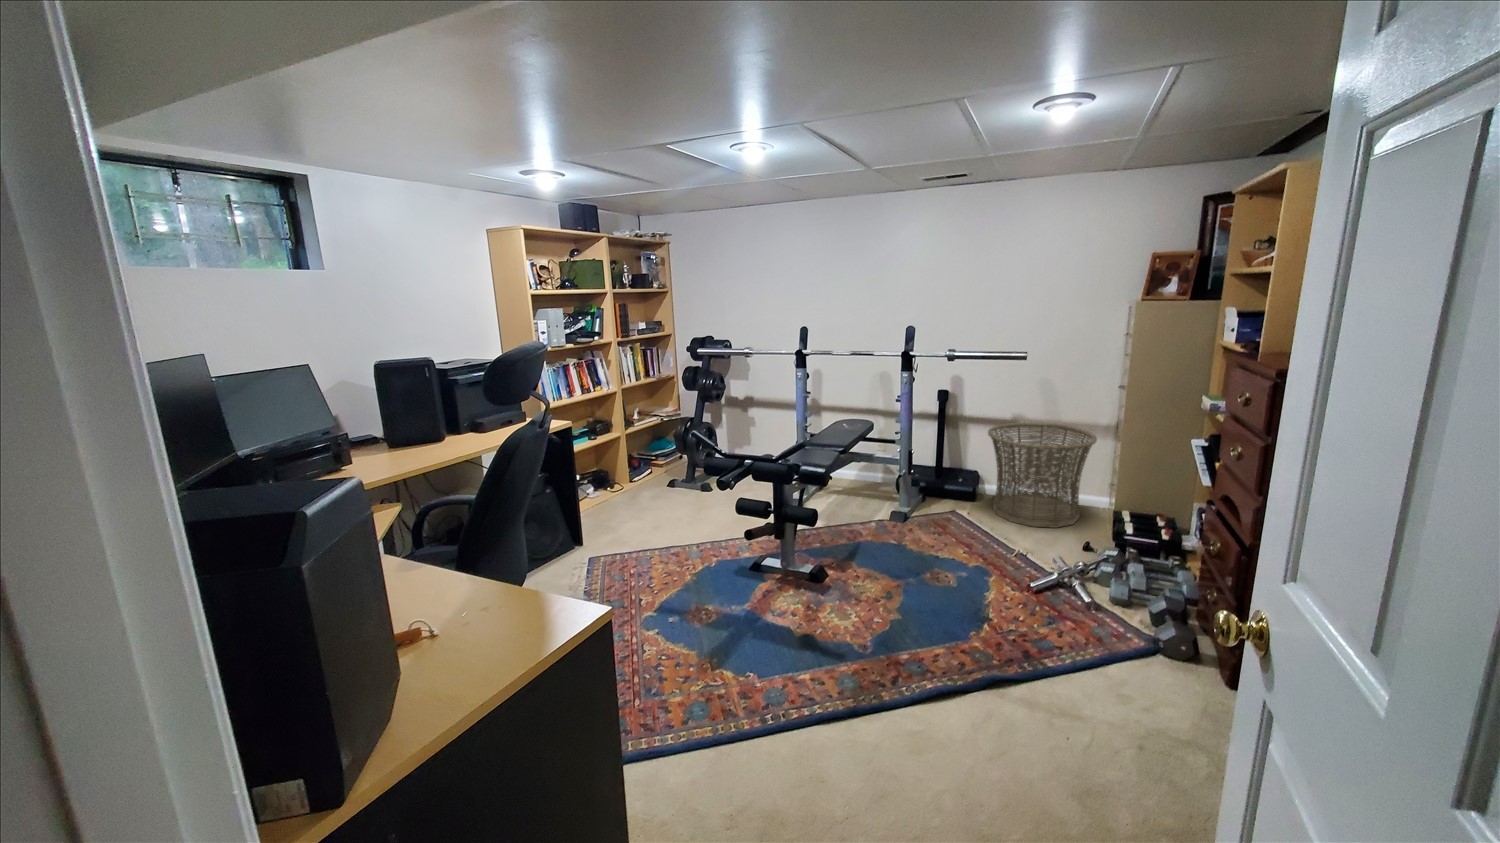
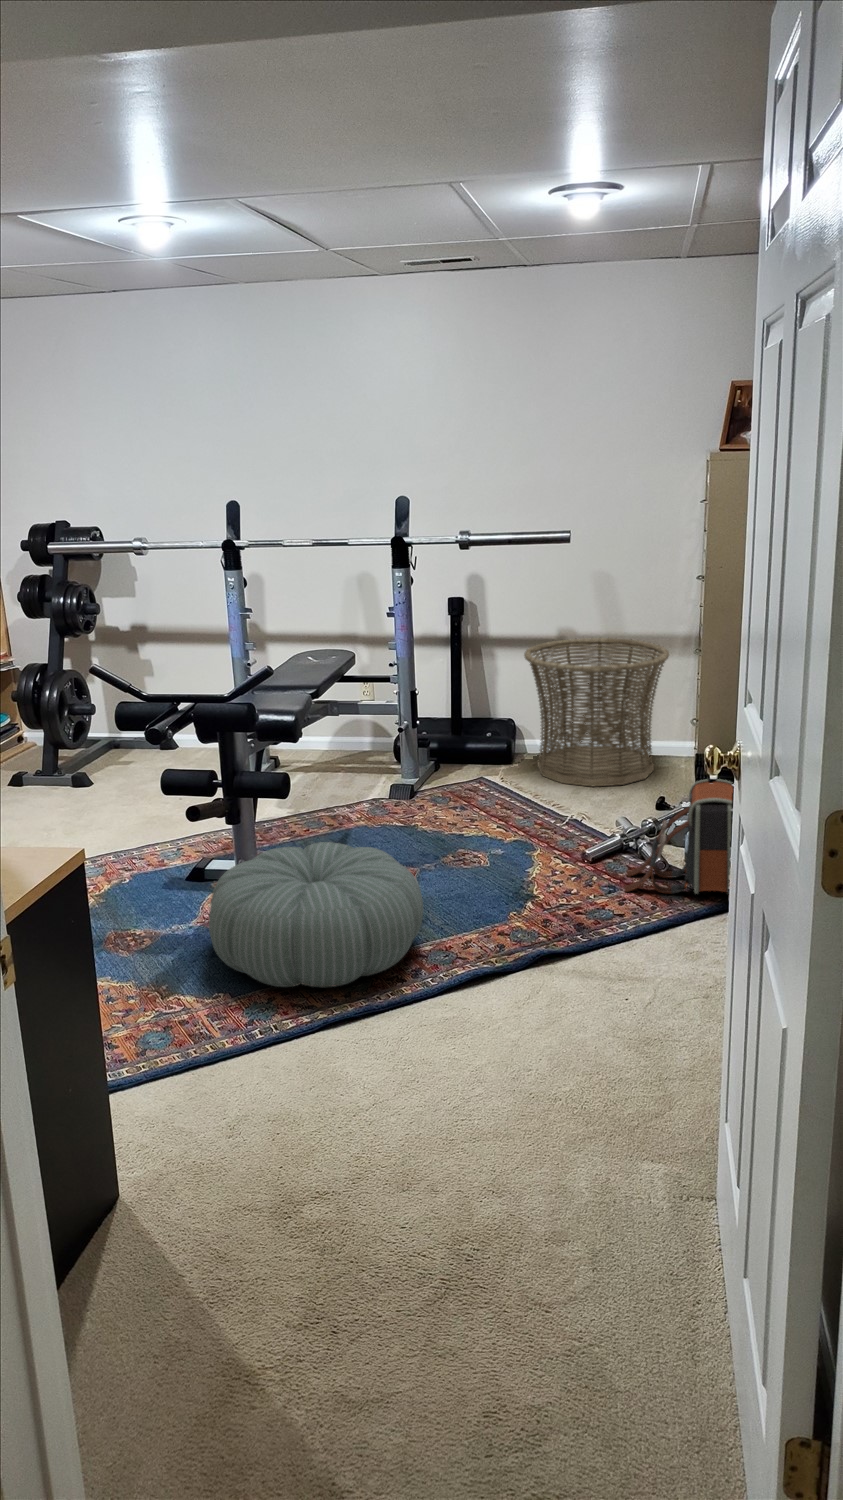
backpack: none [1062,547,1194,644] -> present [625,779,733,894]
pouf: none [749,565,903,685] -> present [209,842,423,987]

